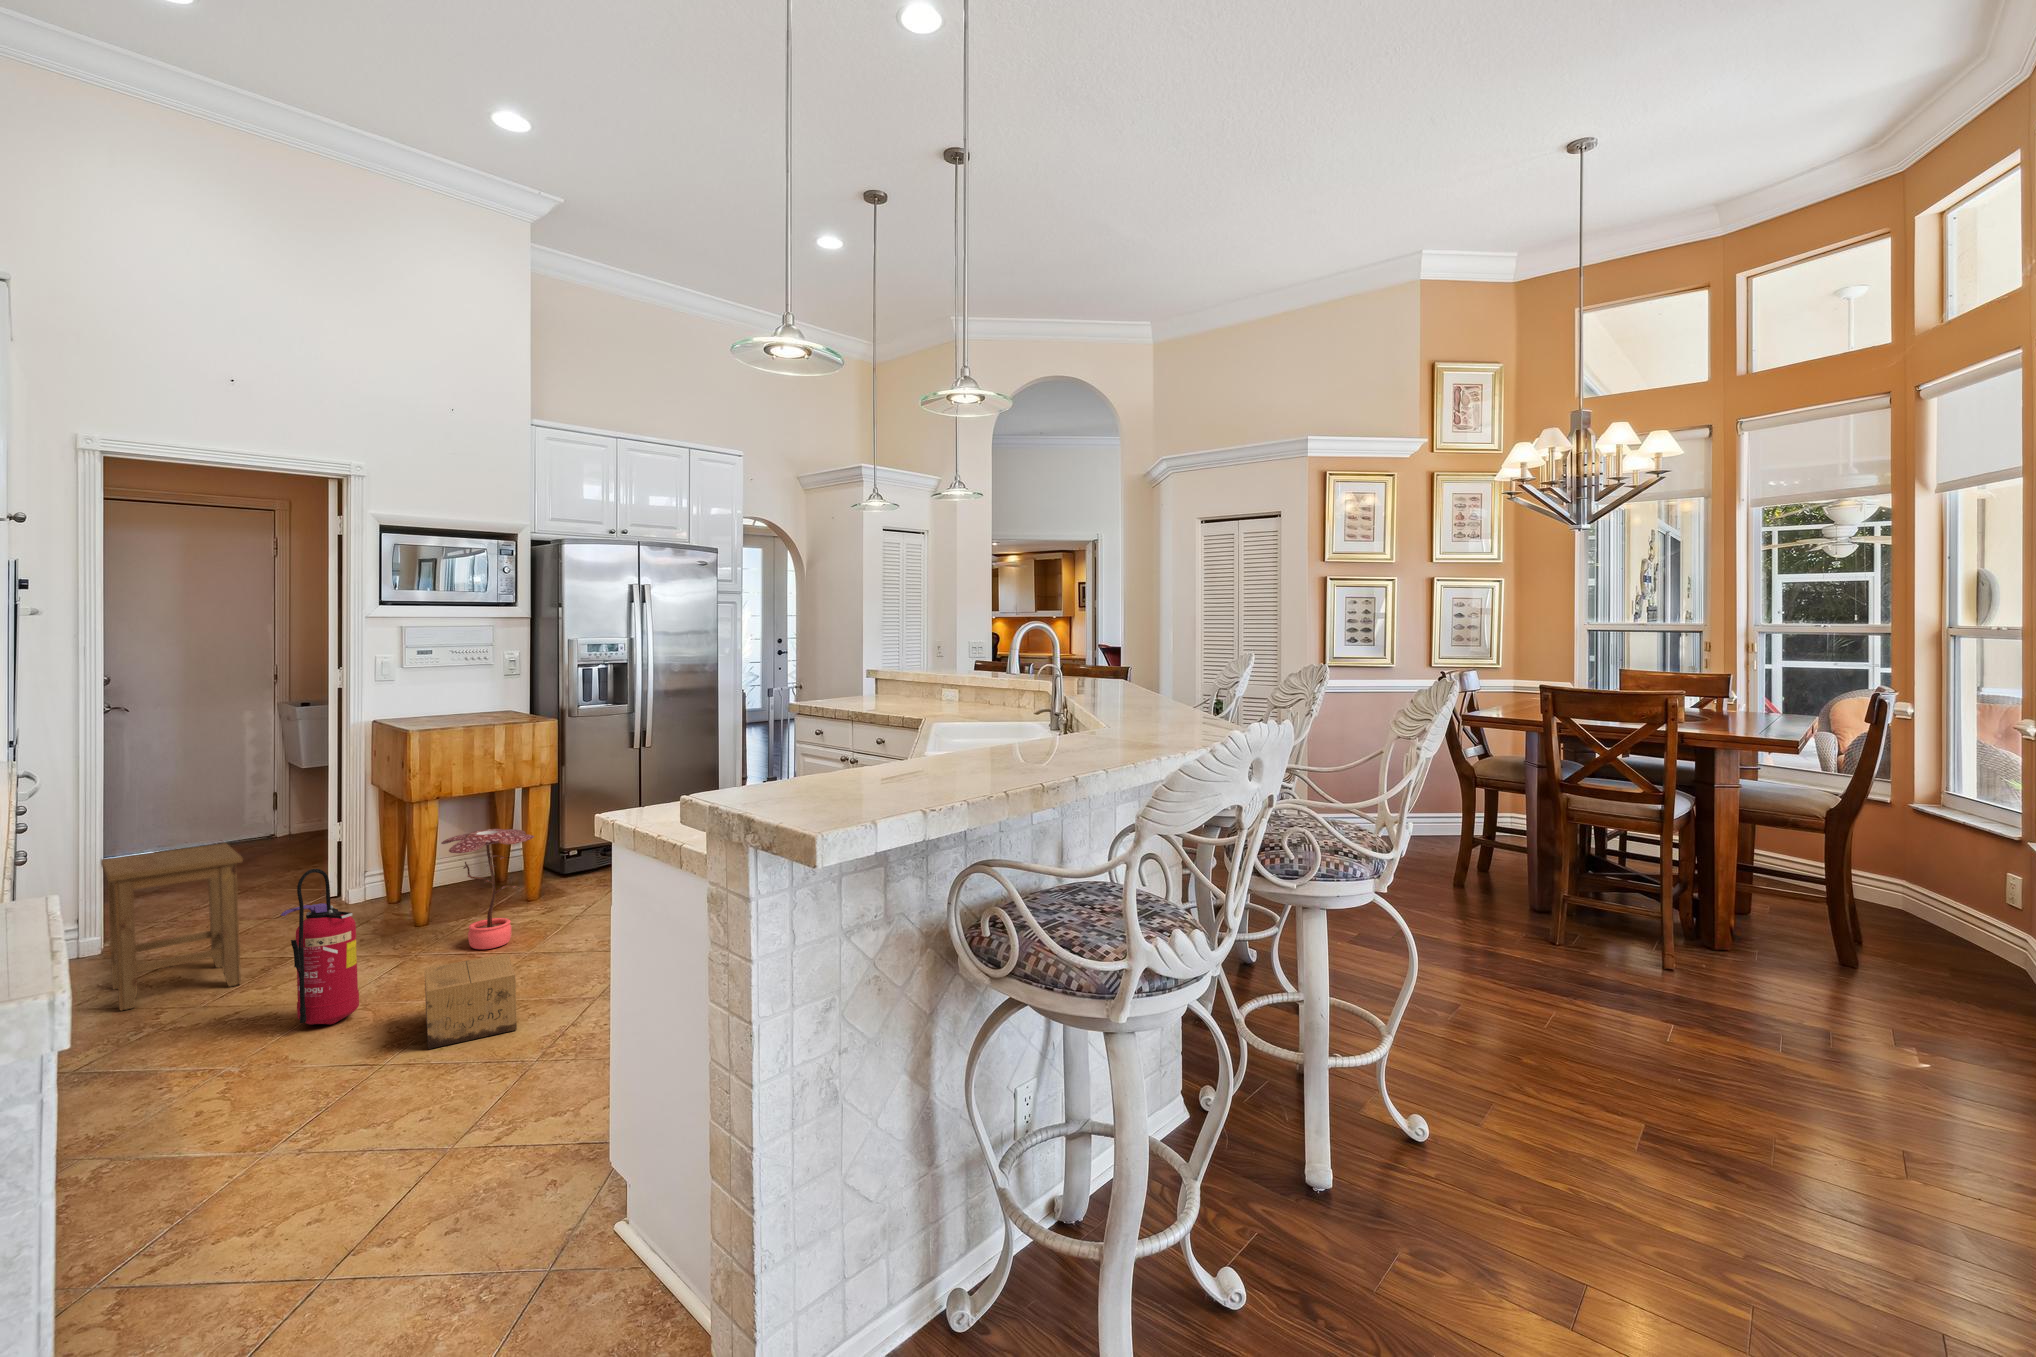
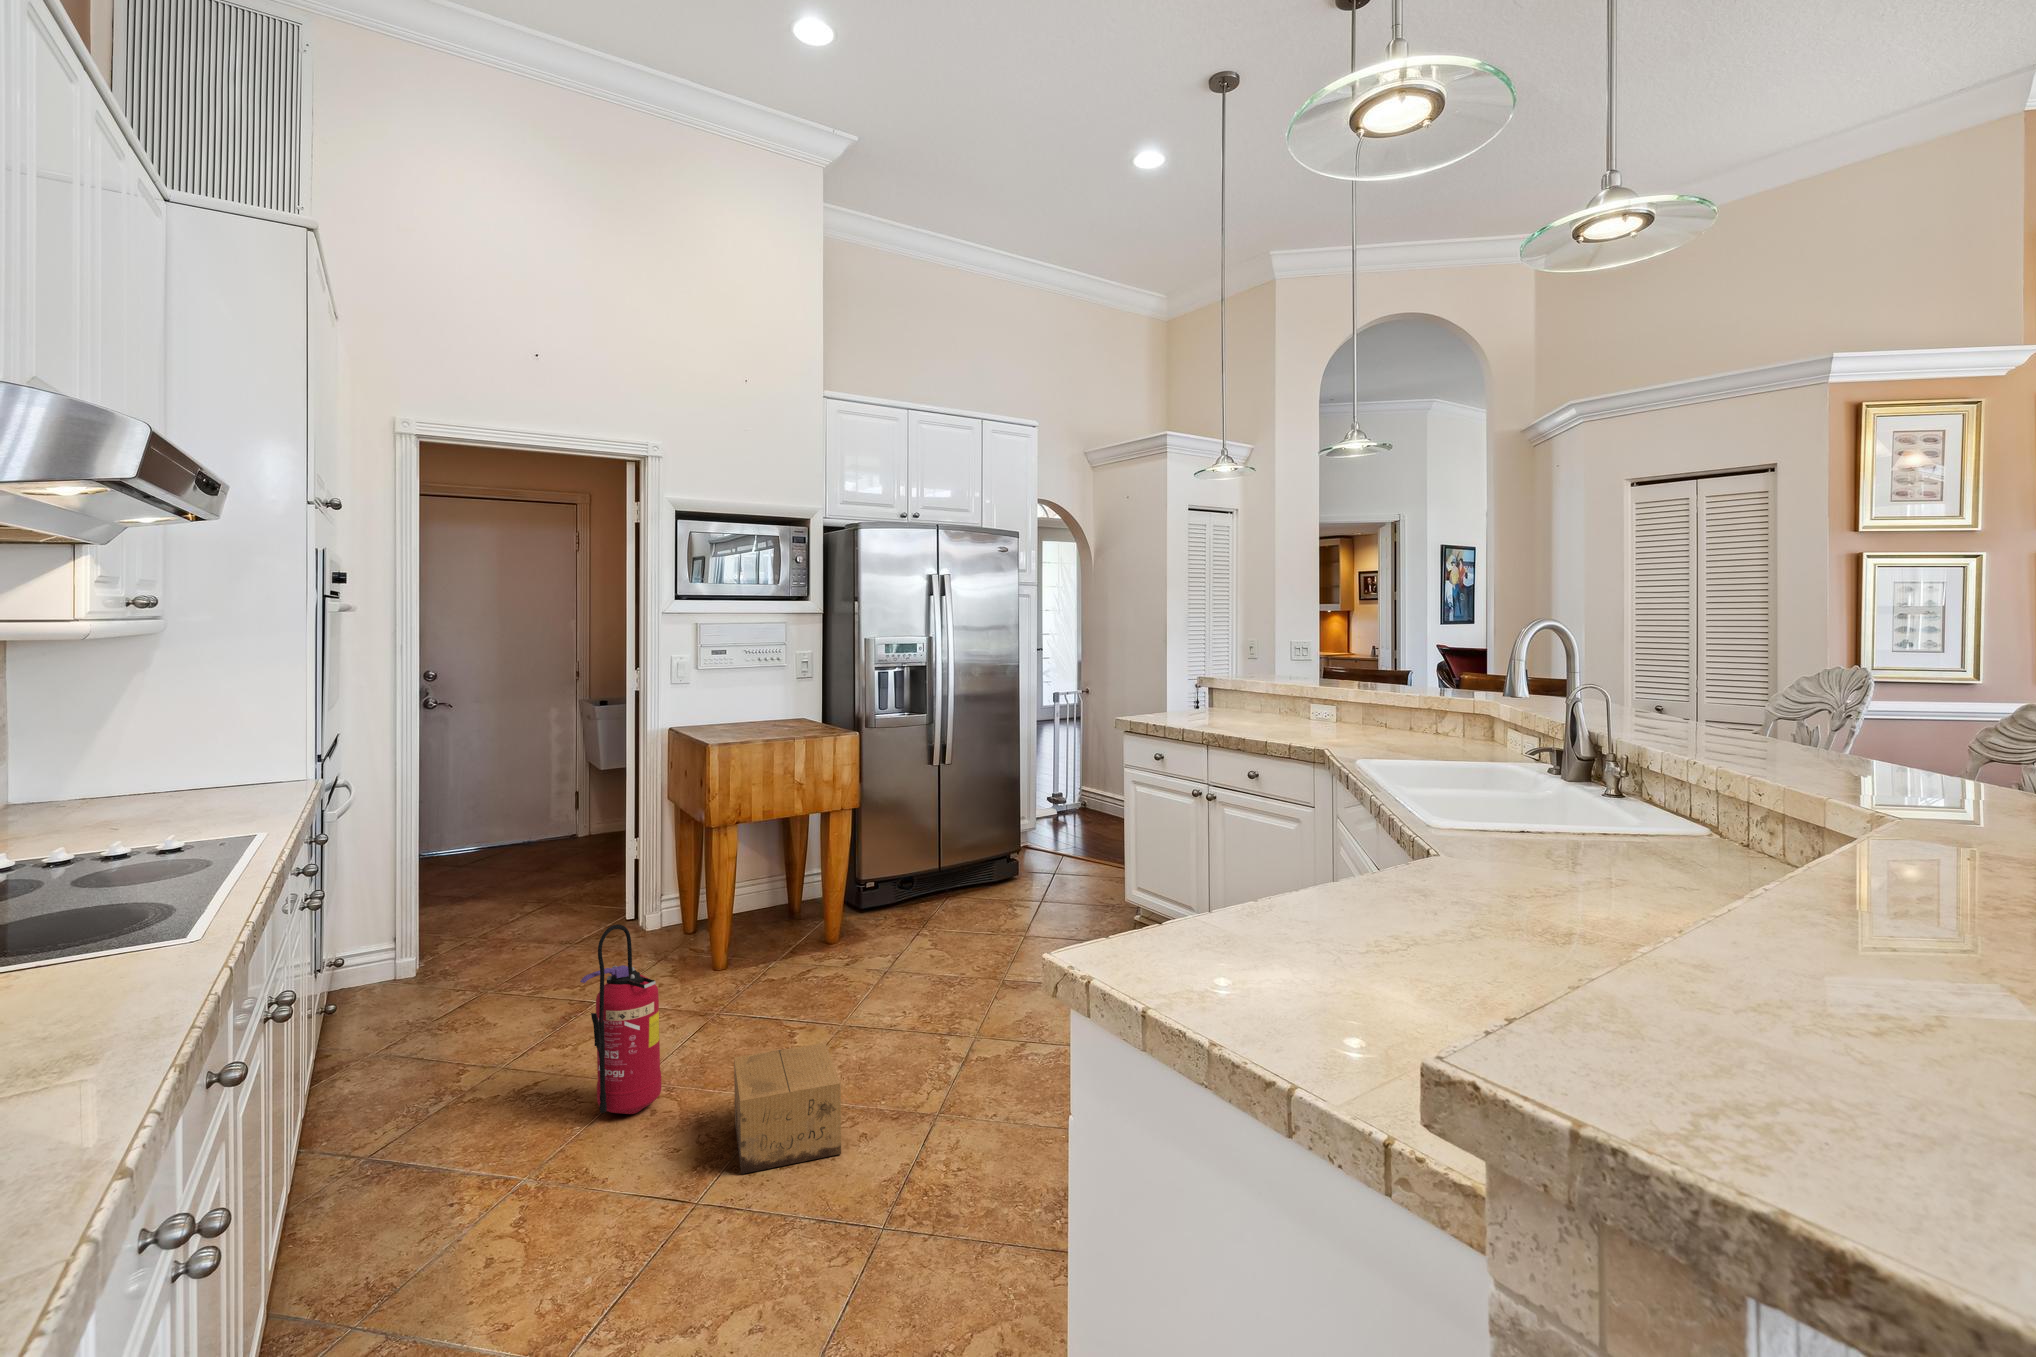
potted plant: present [441,829,534,949] -> none [742,867,842,1011]
stool: present [101,843,243,1010] -> none [411,870,544,1063]

